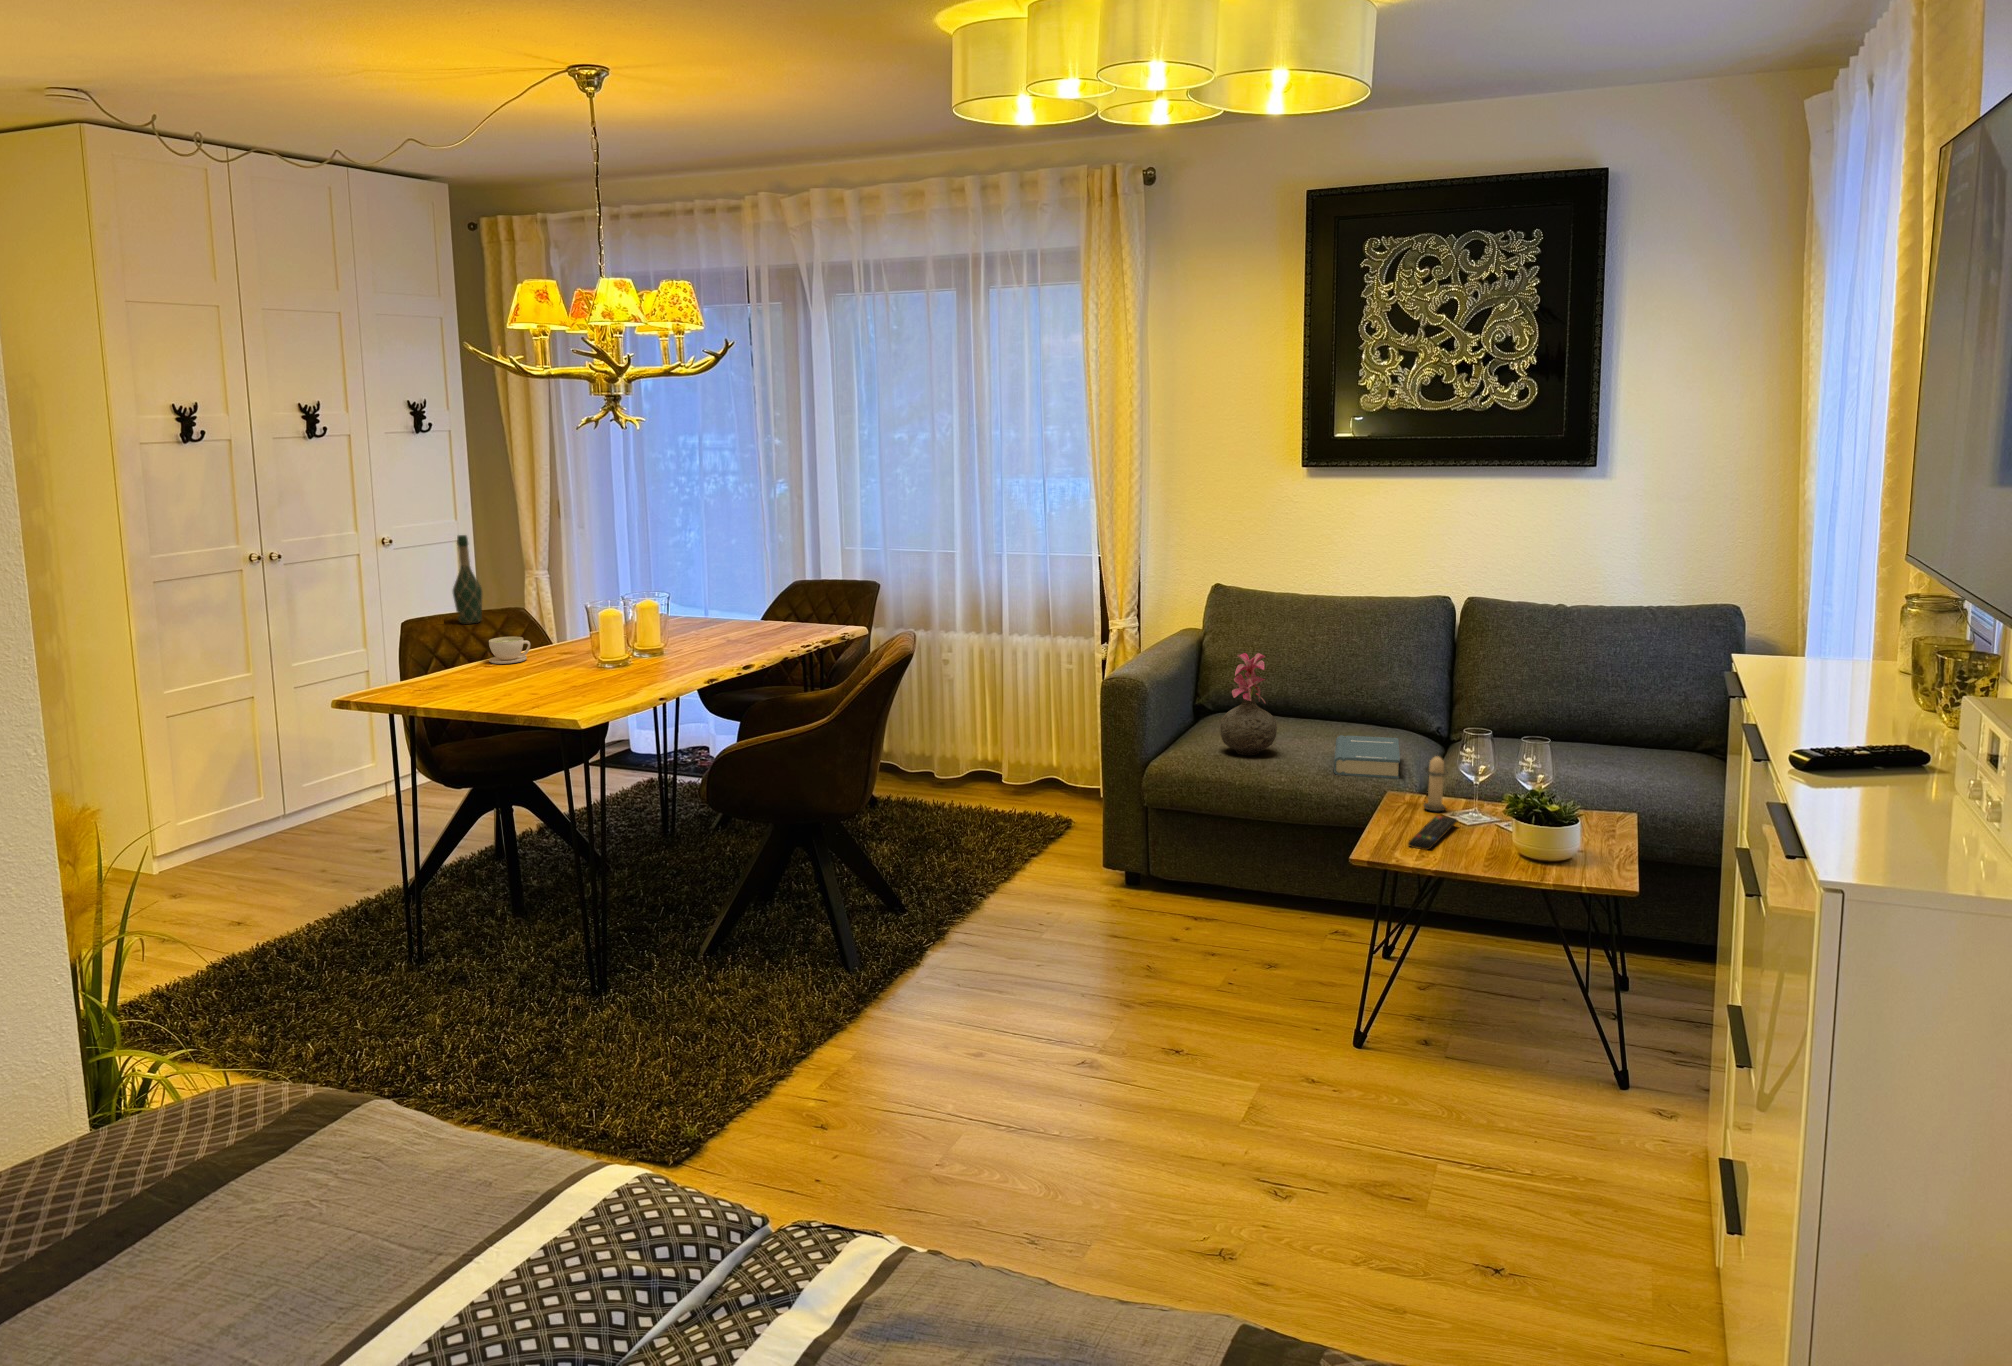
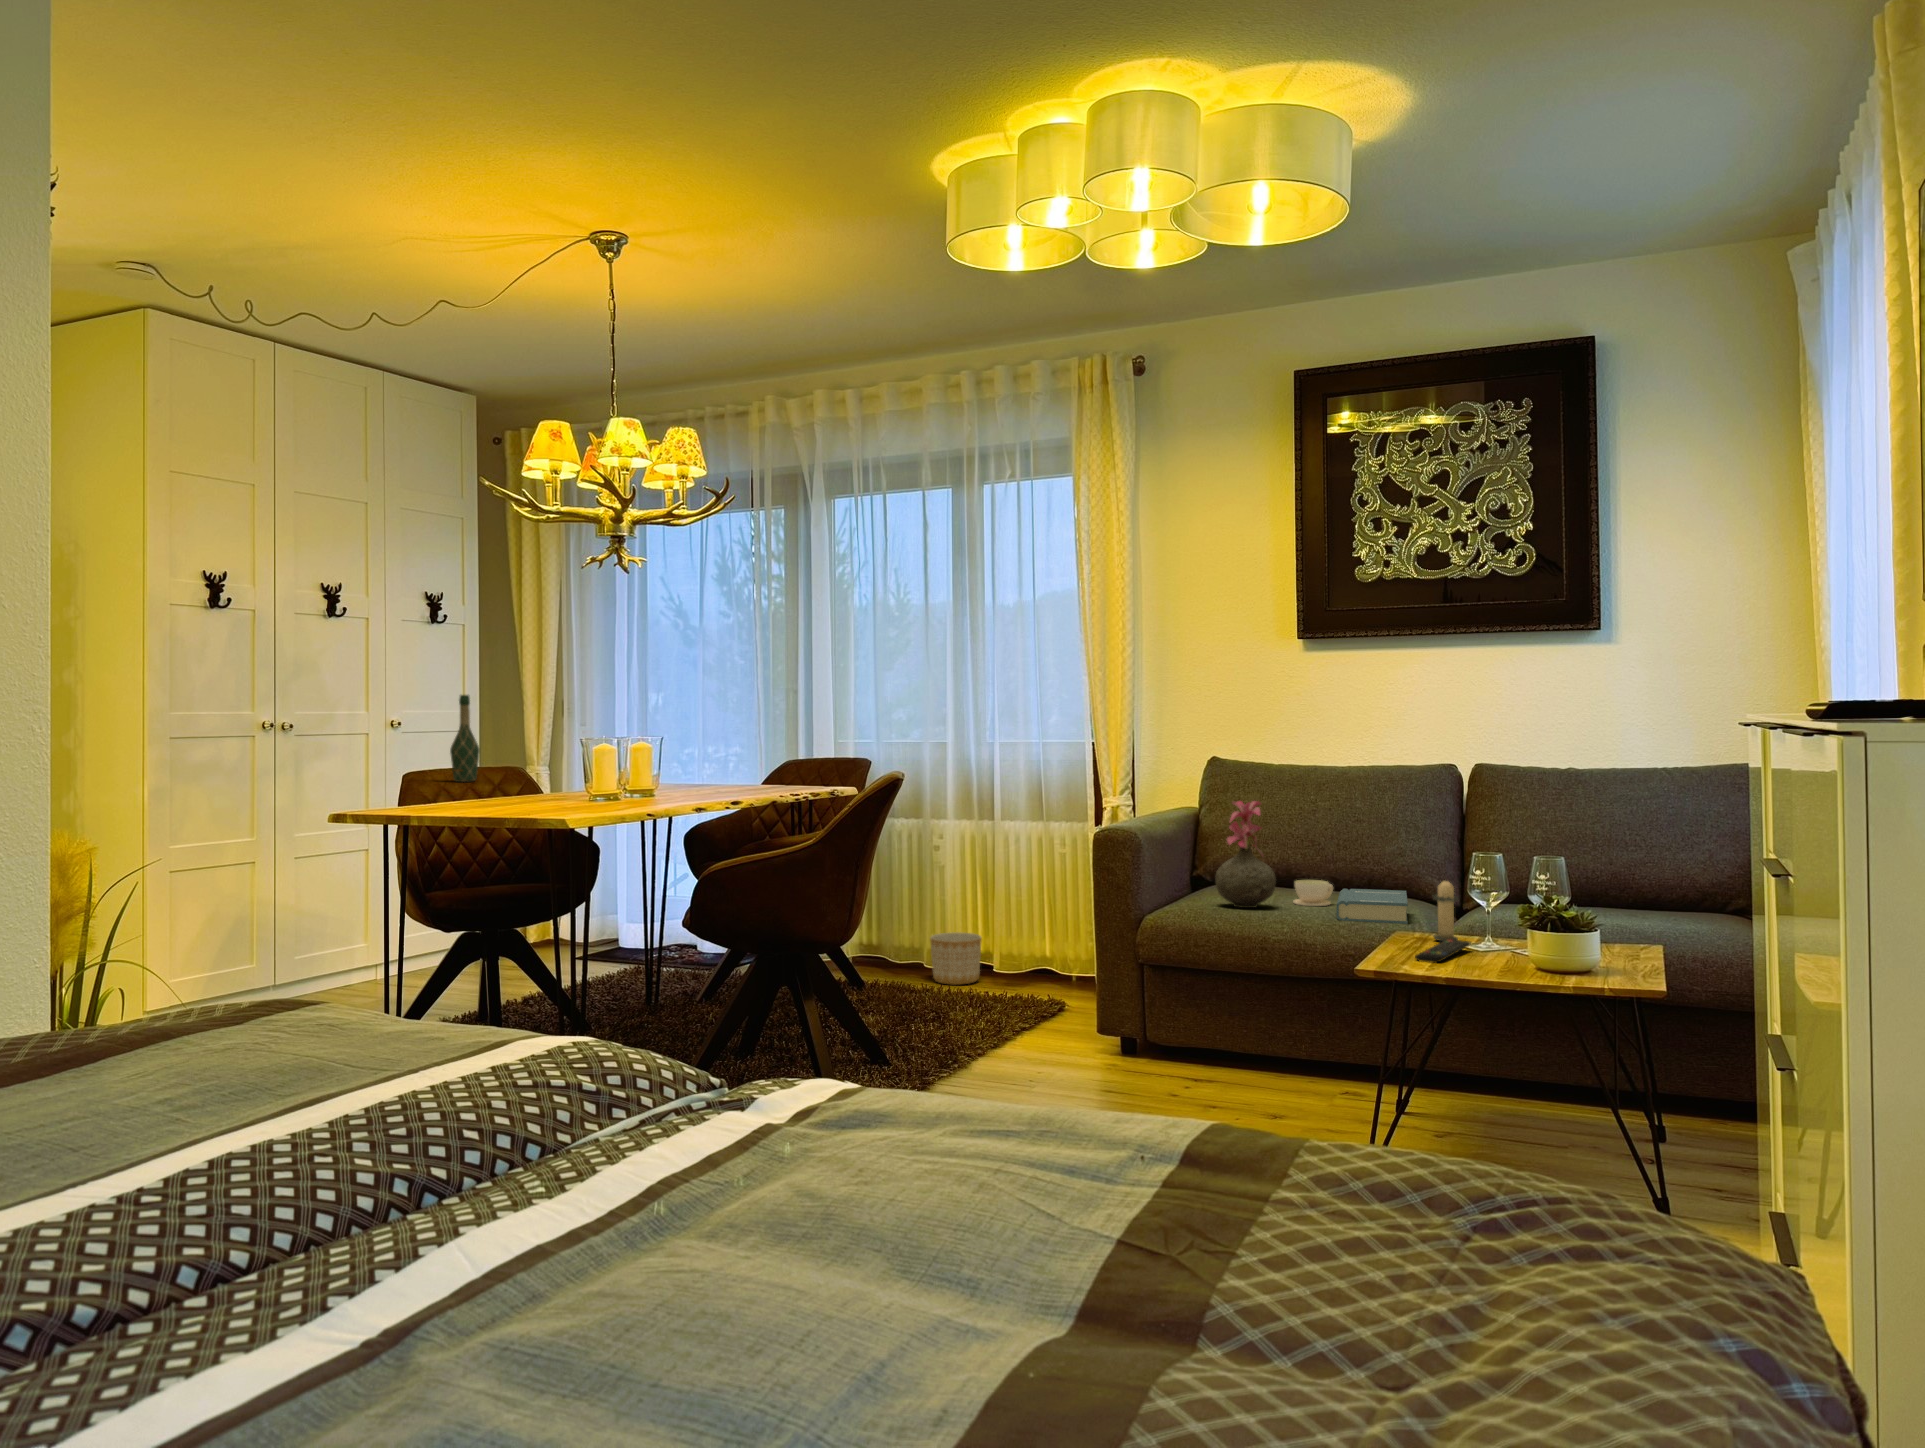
coffee cup: present [489,637,530,664] -> present [1293,880,1333,906]
planter: none [937,745,987,798] -> present [930,932,982,985]

